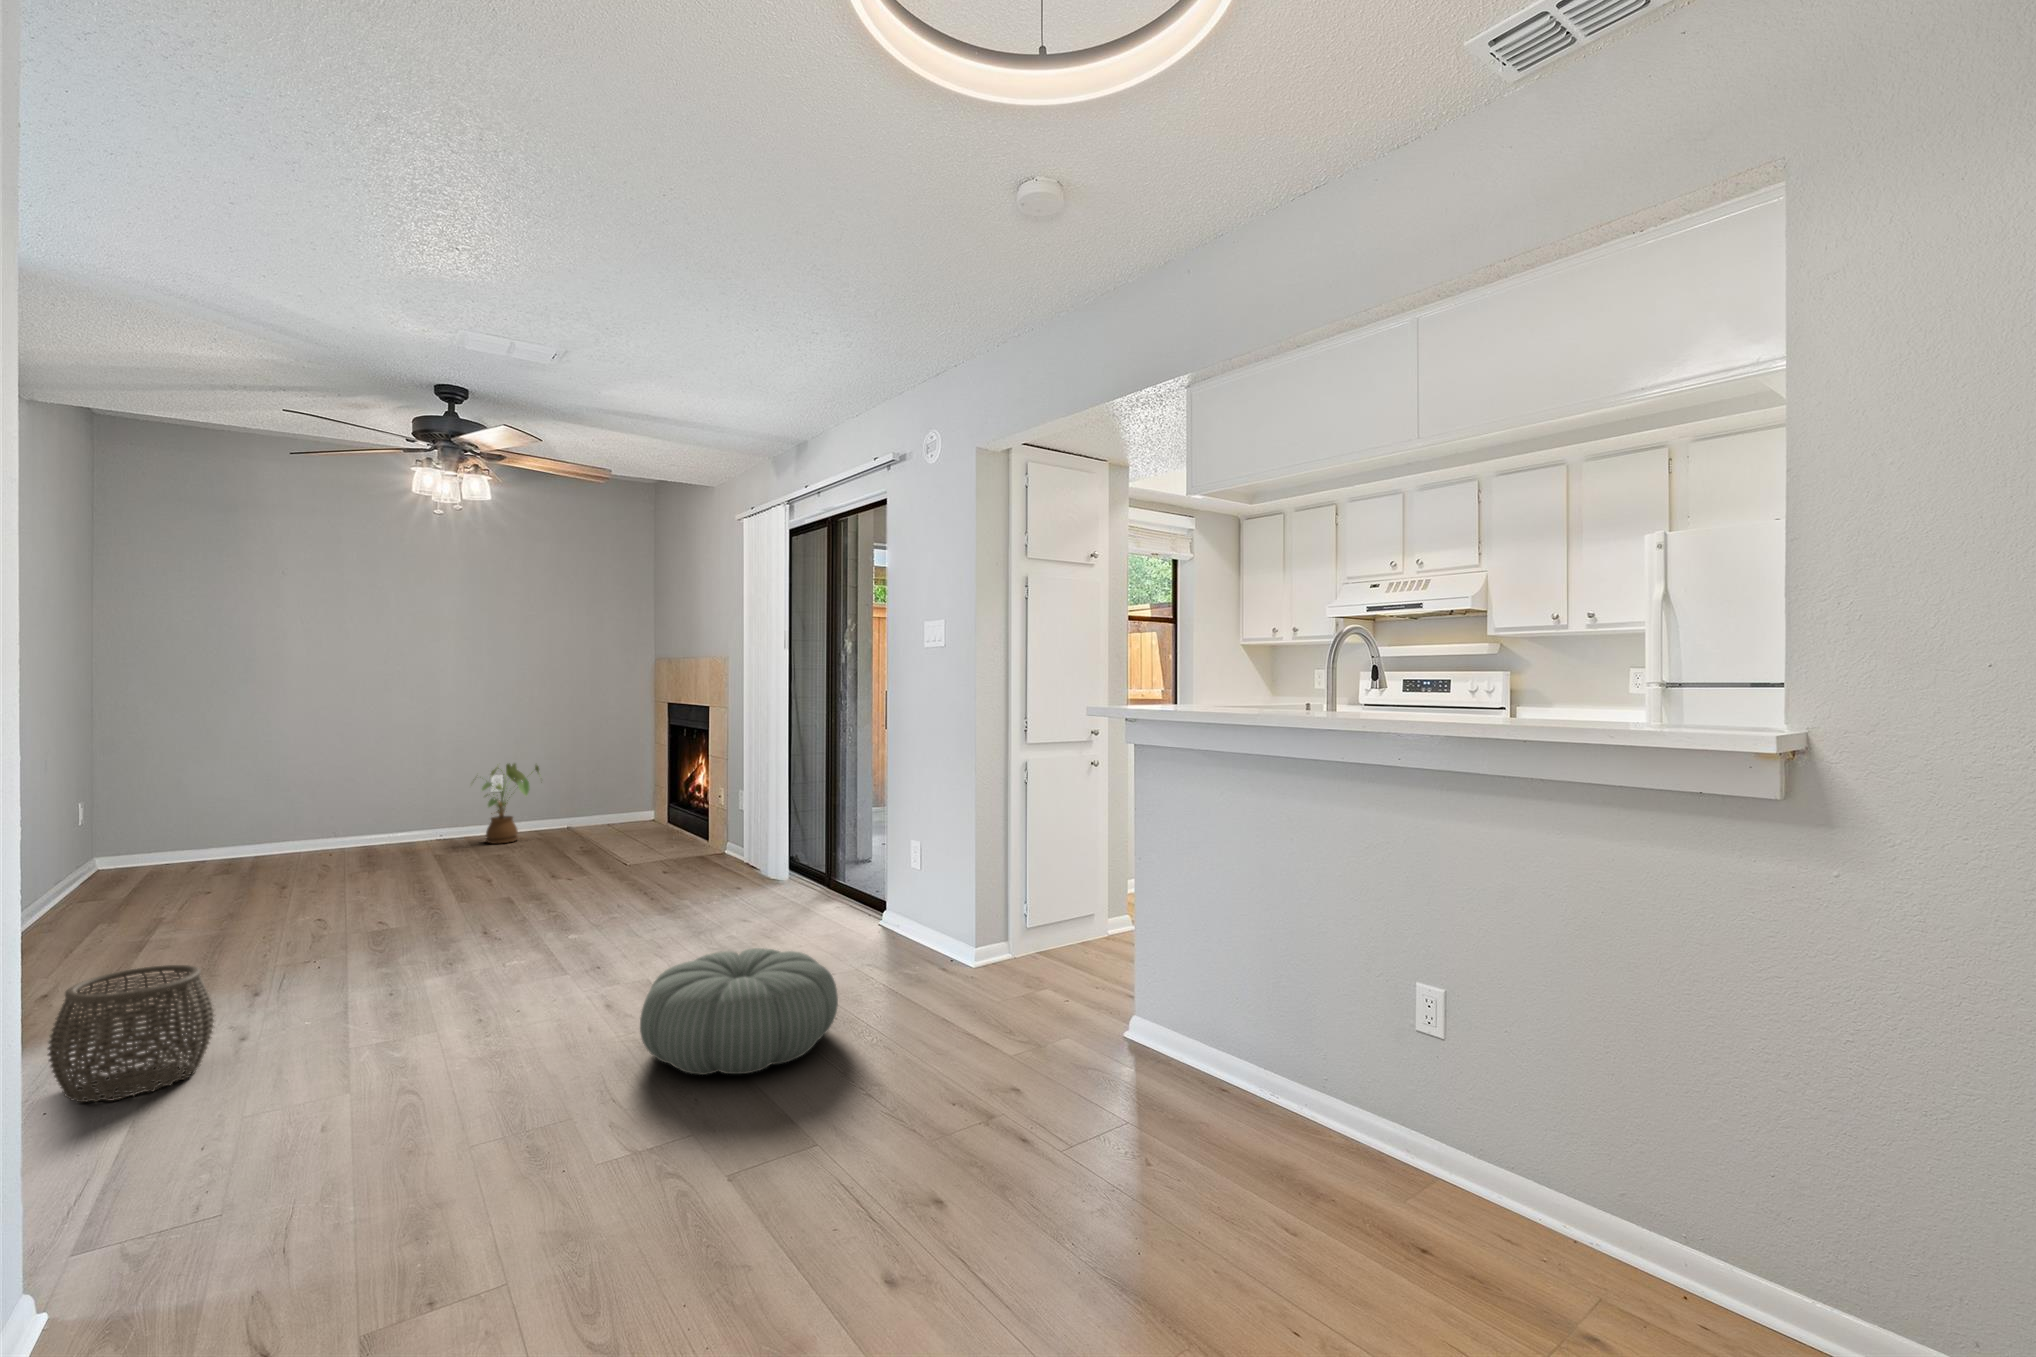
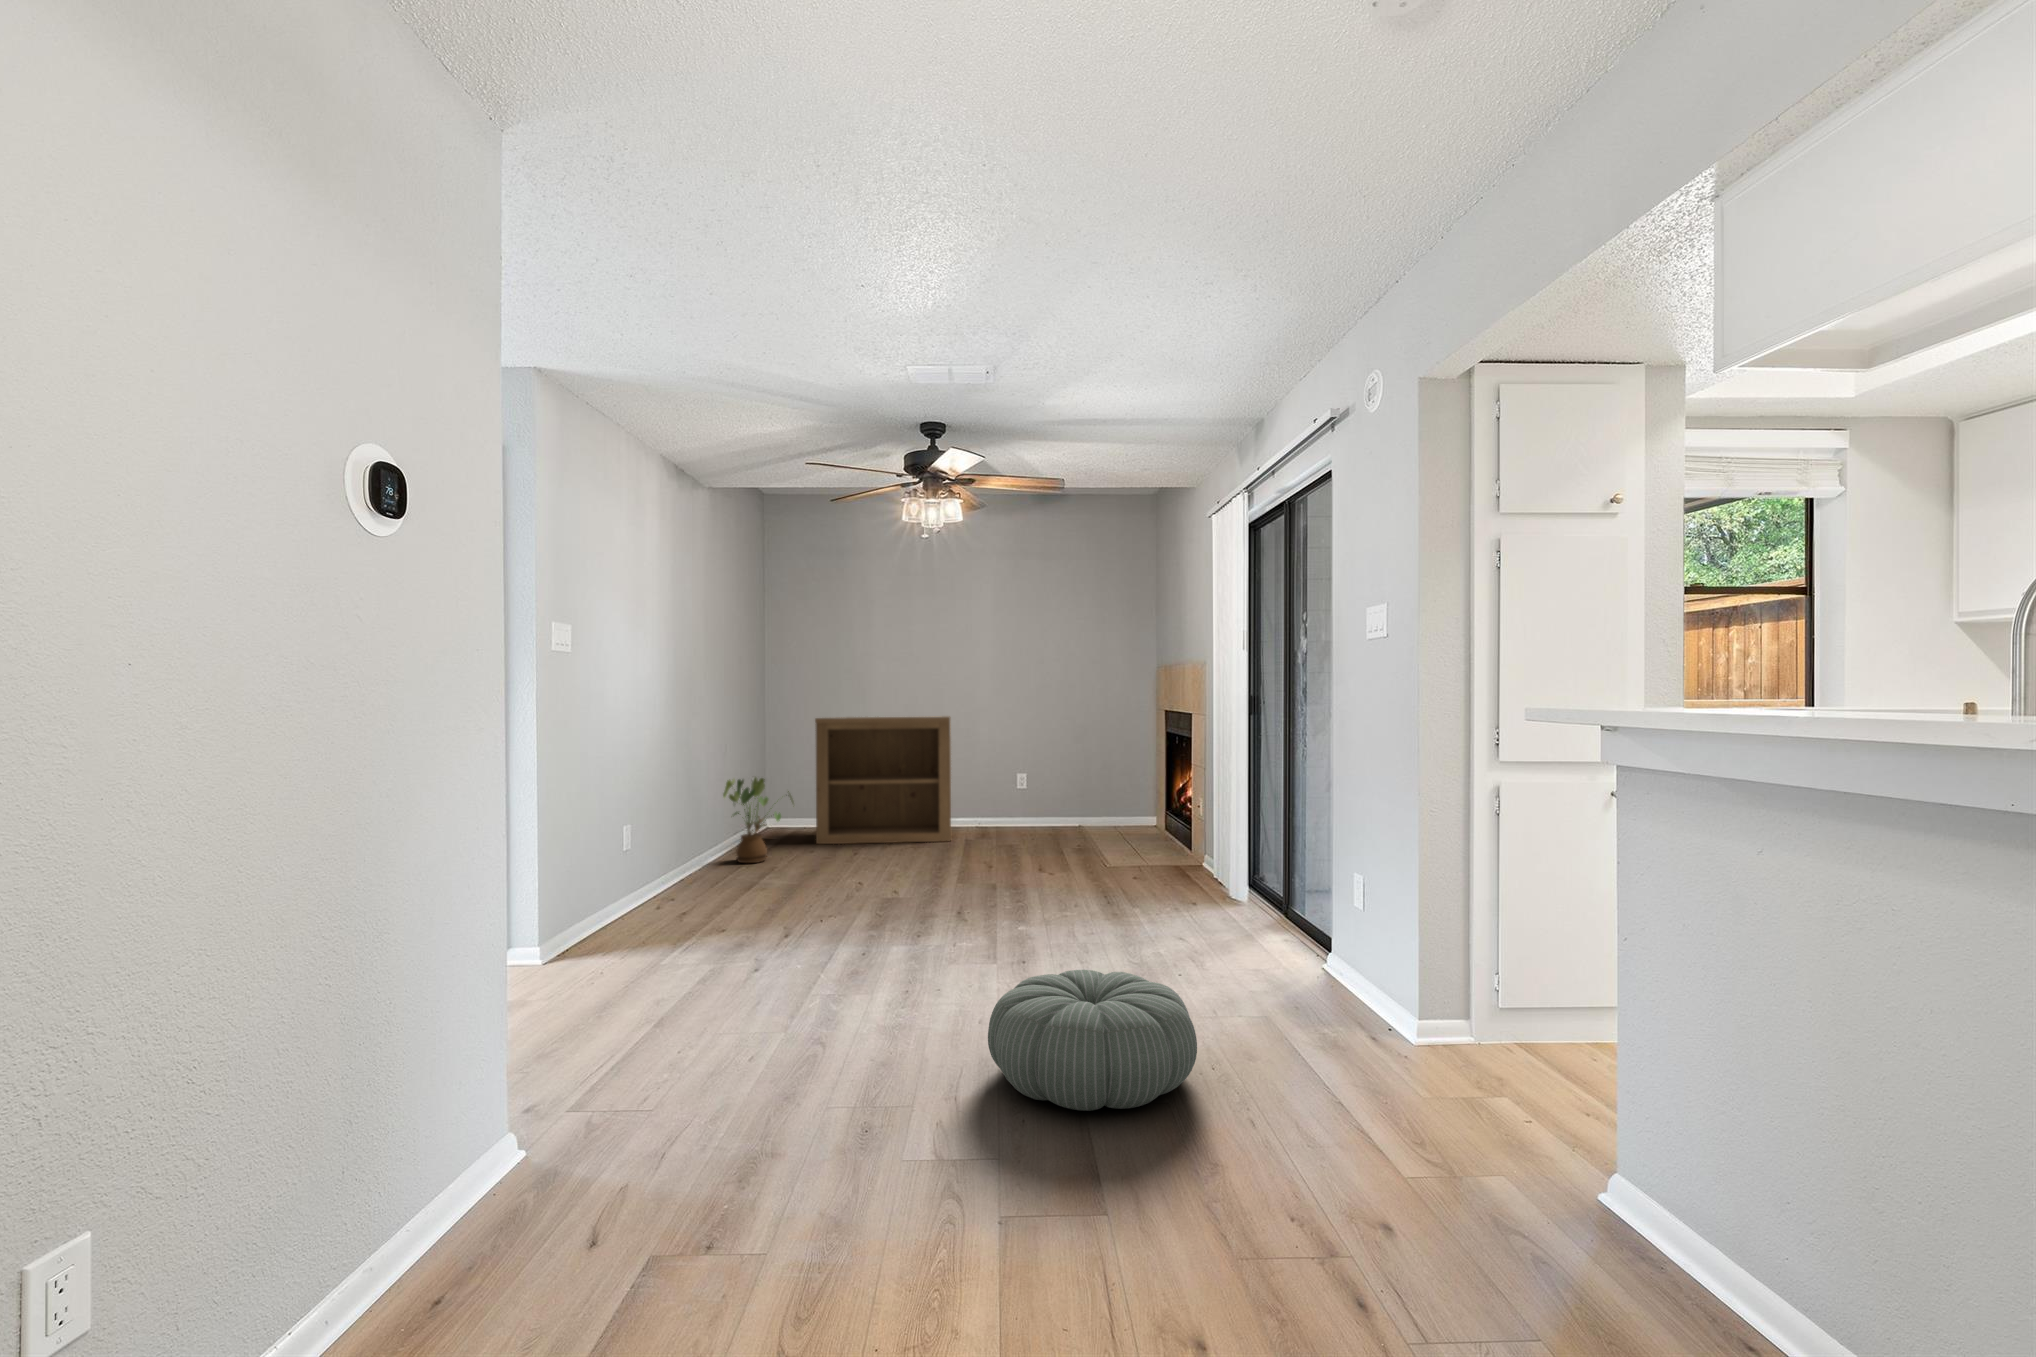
bookshelf: none [214,713,419,877] -> present [815,716,951,844]
house plant: present [482,763,542,844] -> present [723,777,794,863]
woven basket: present [48,965,216,1102] -> none [619,907,718,1006]

